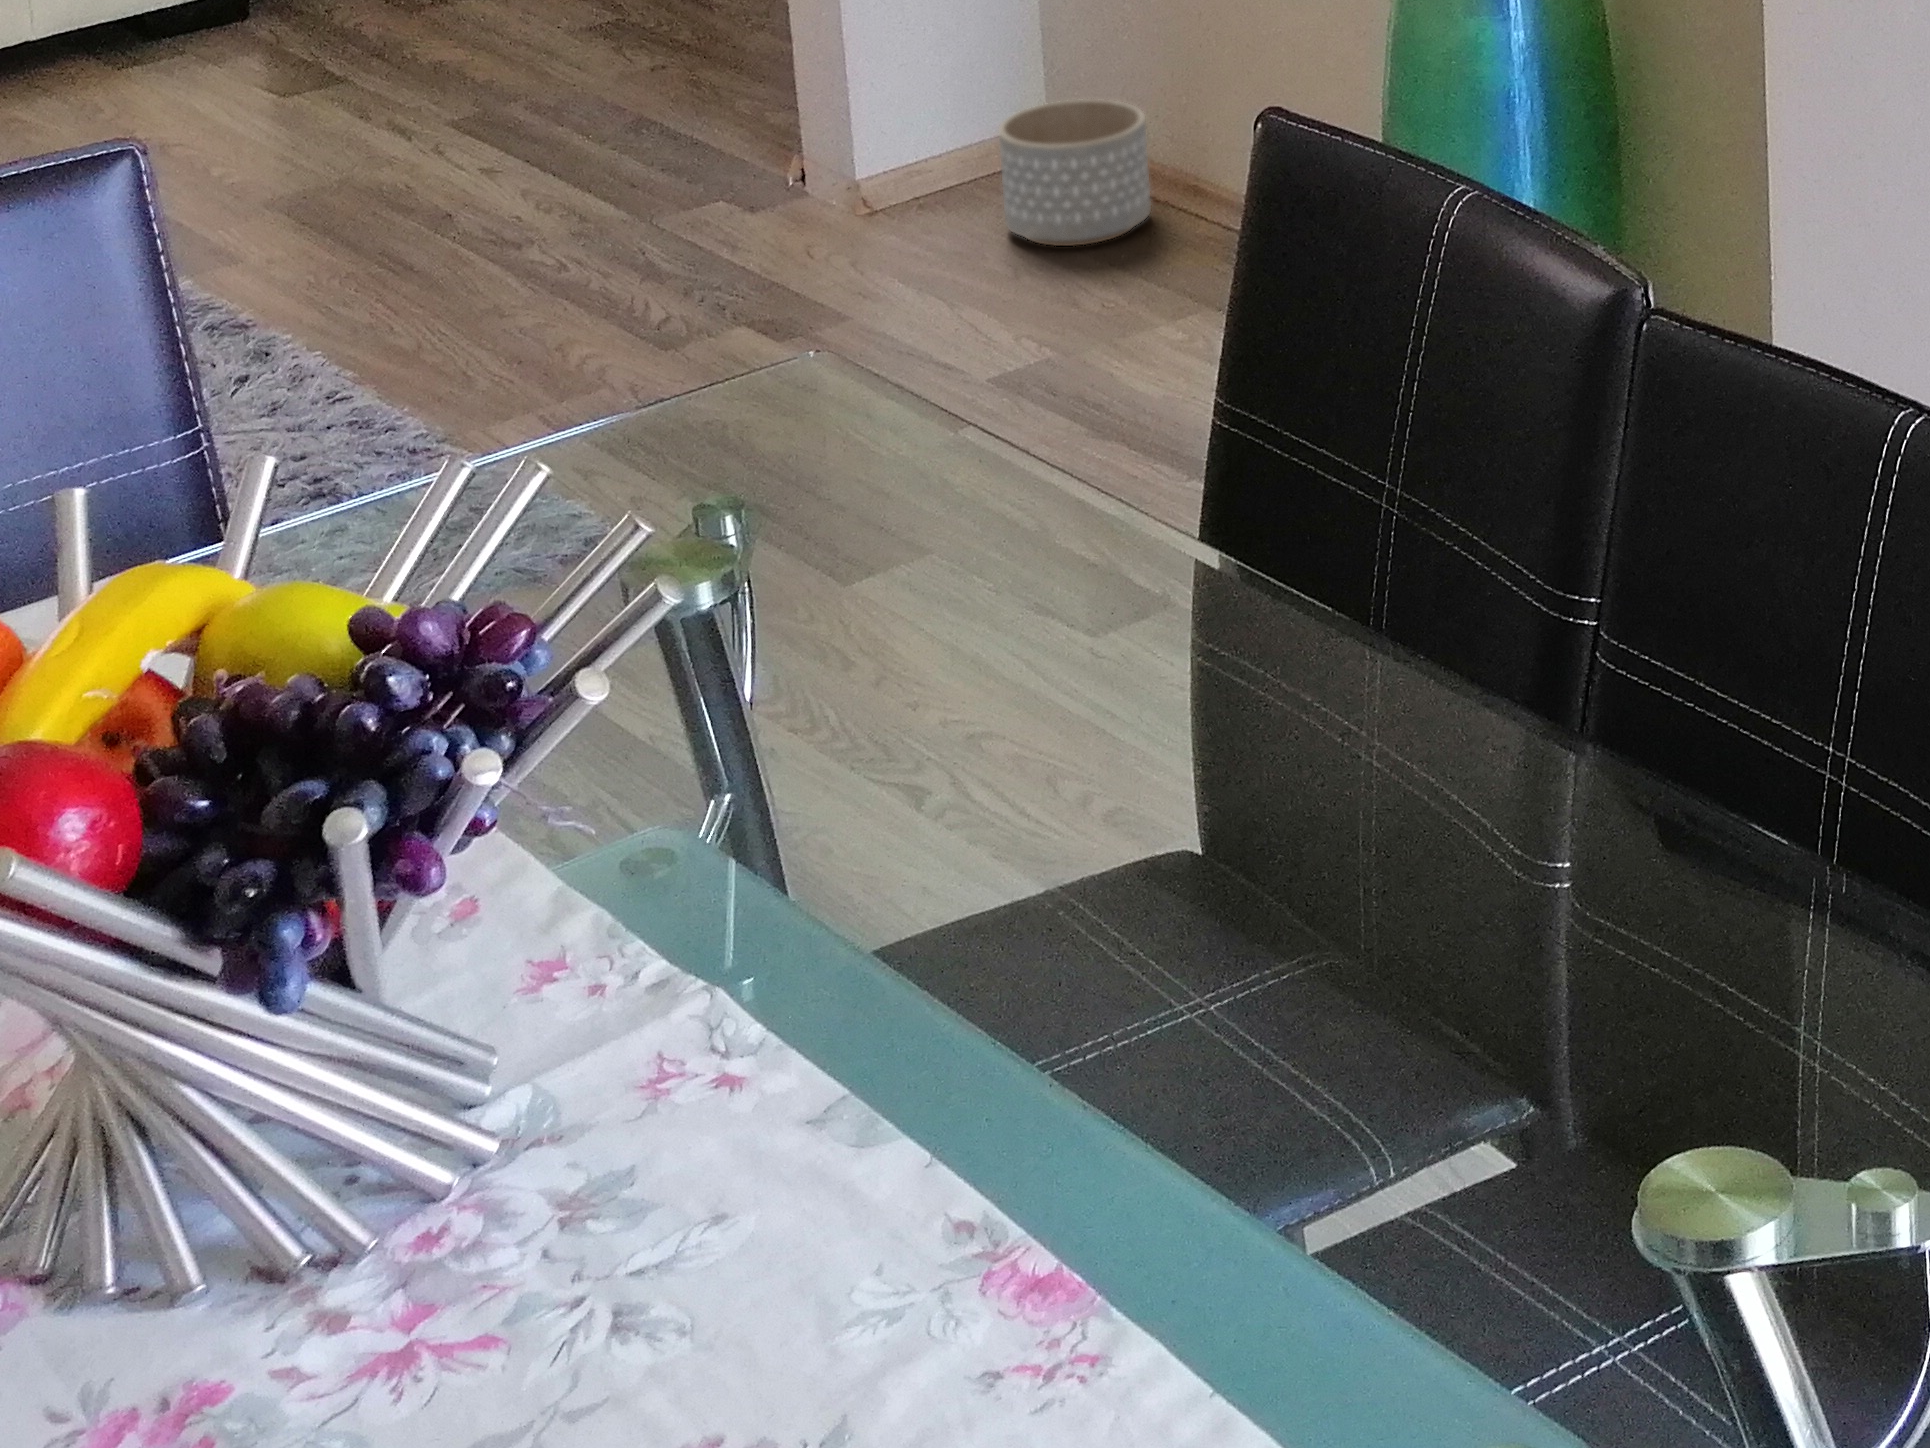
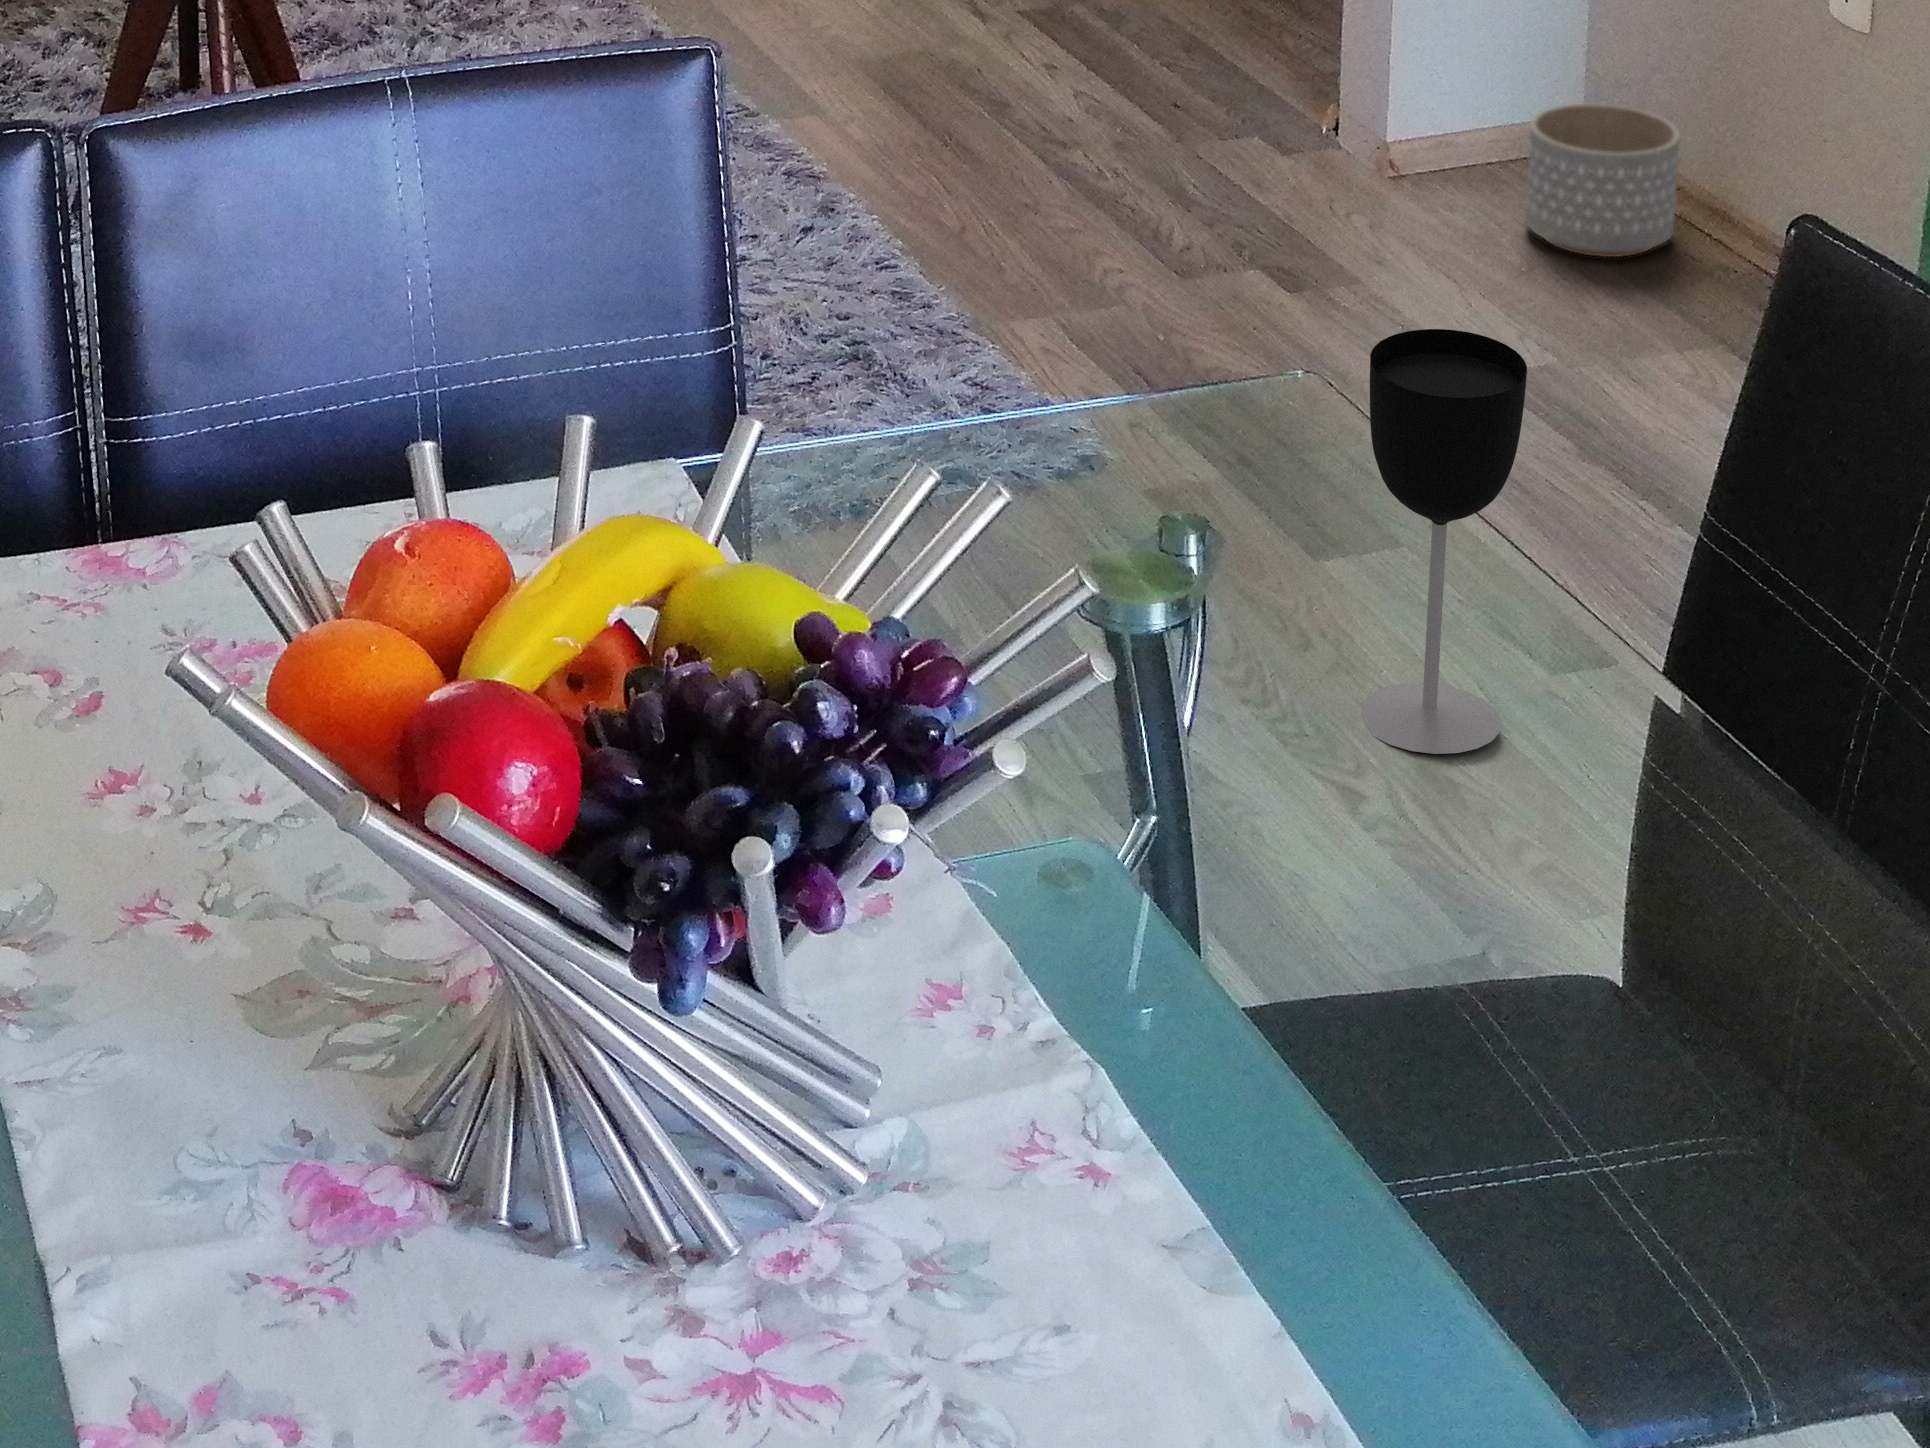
wine glass: none [889,257,1062,658] -> present [1361,329,1527,754]

